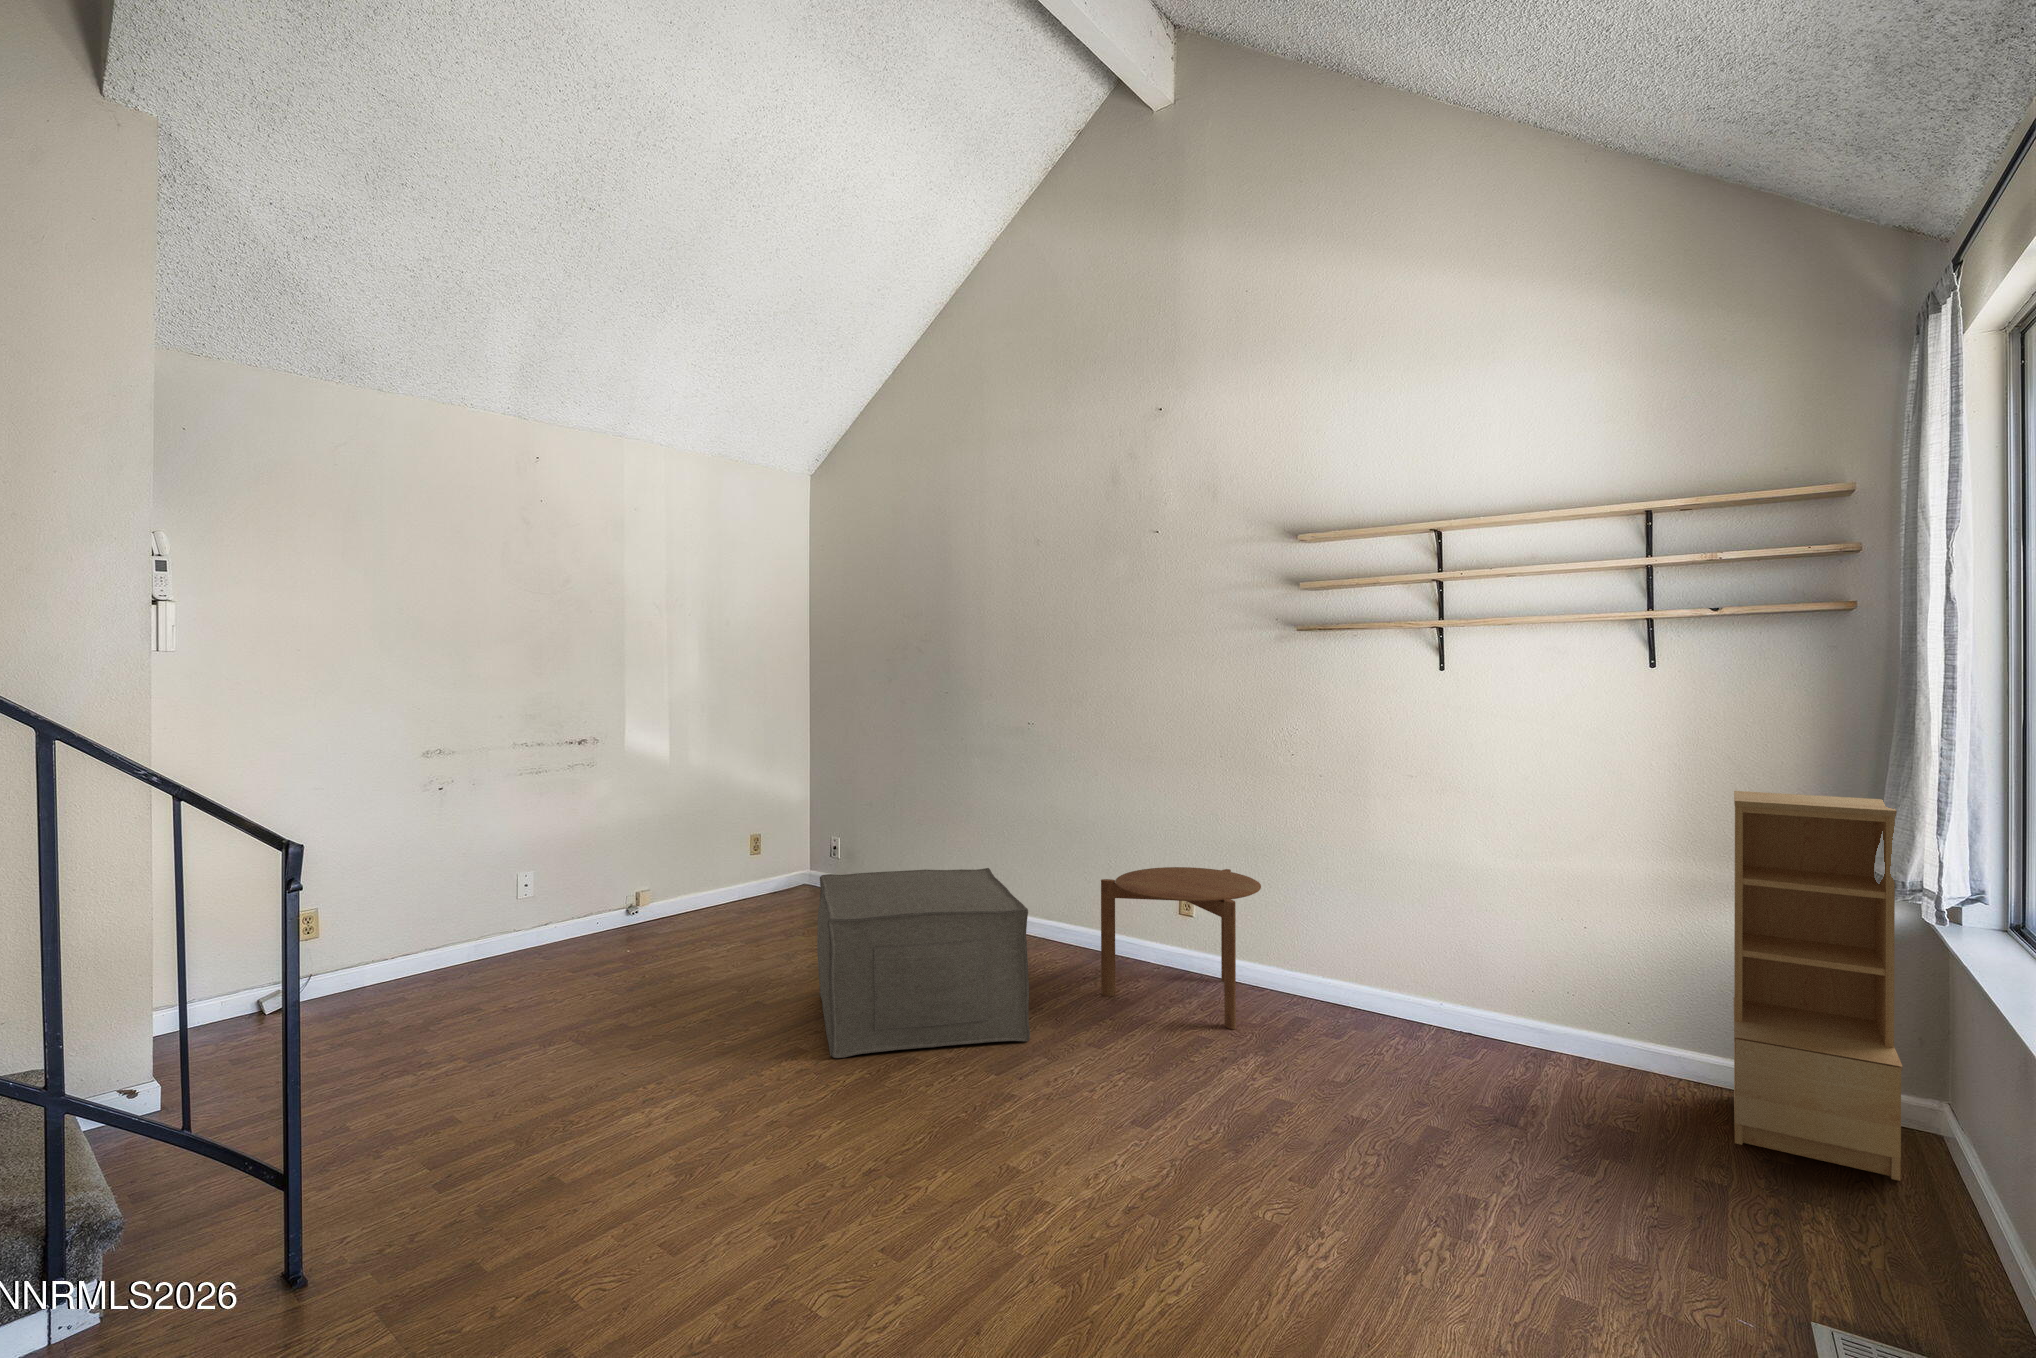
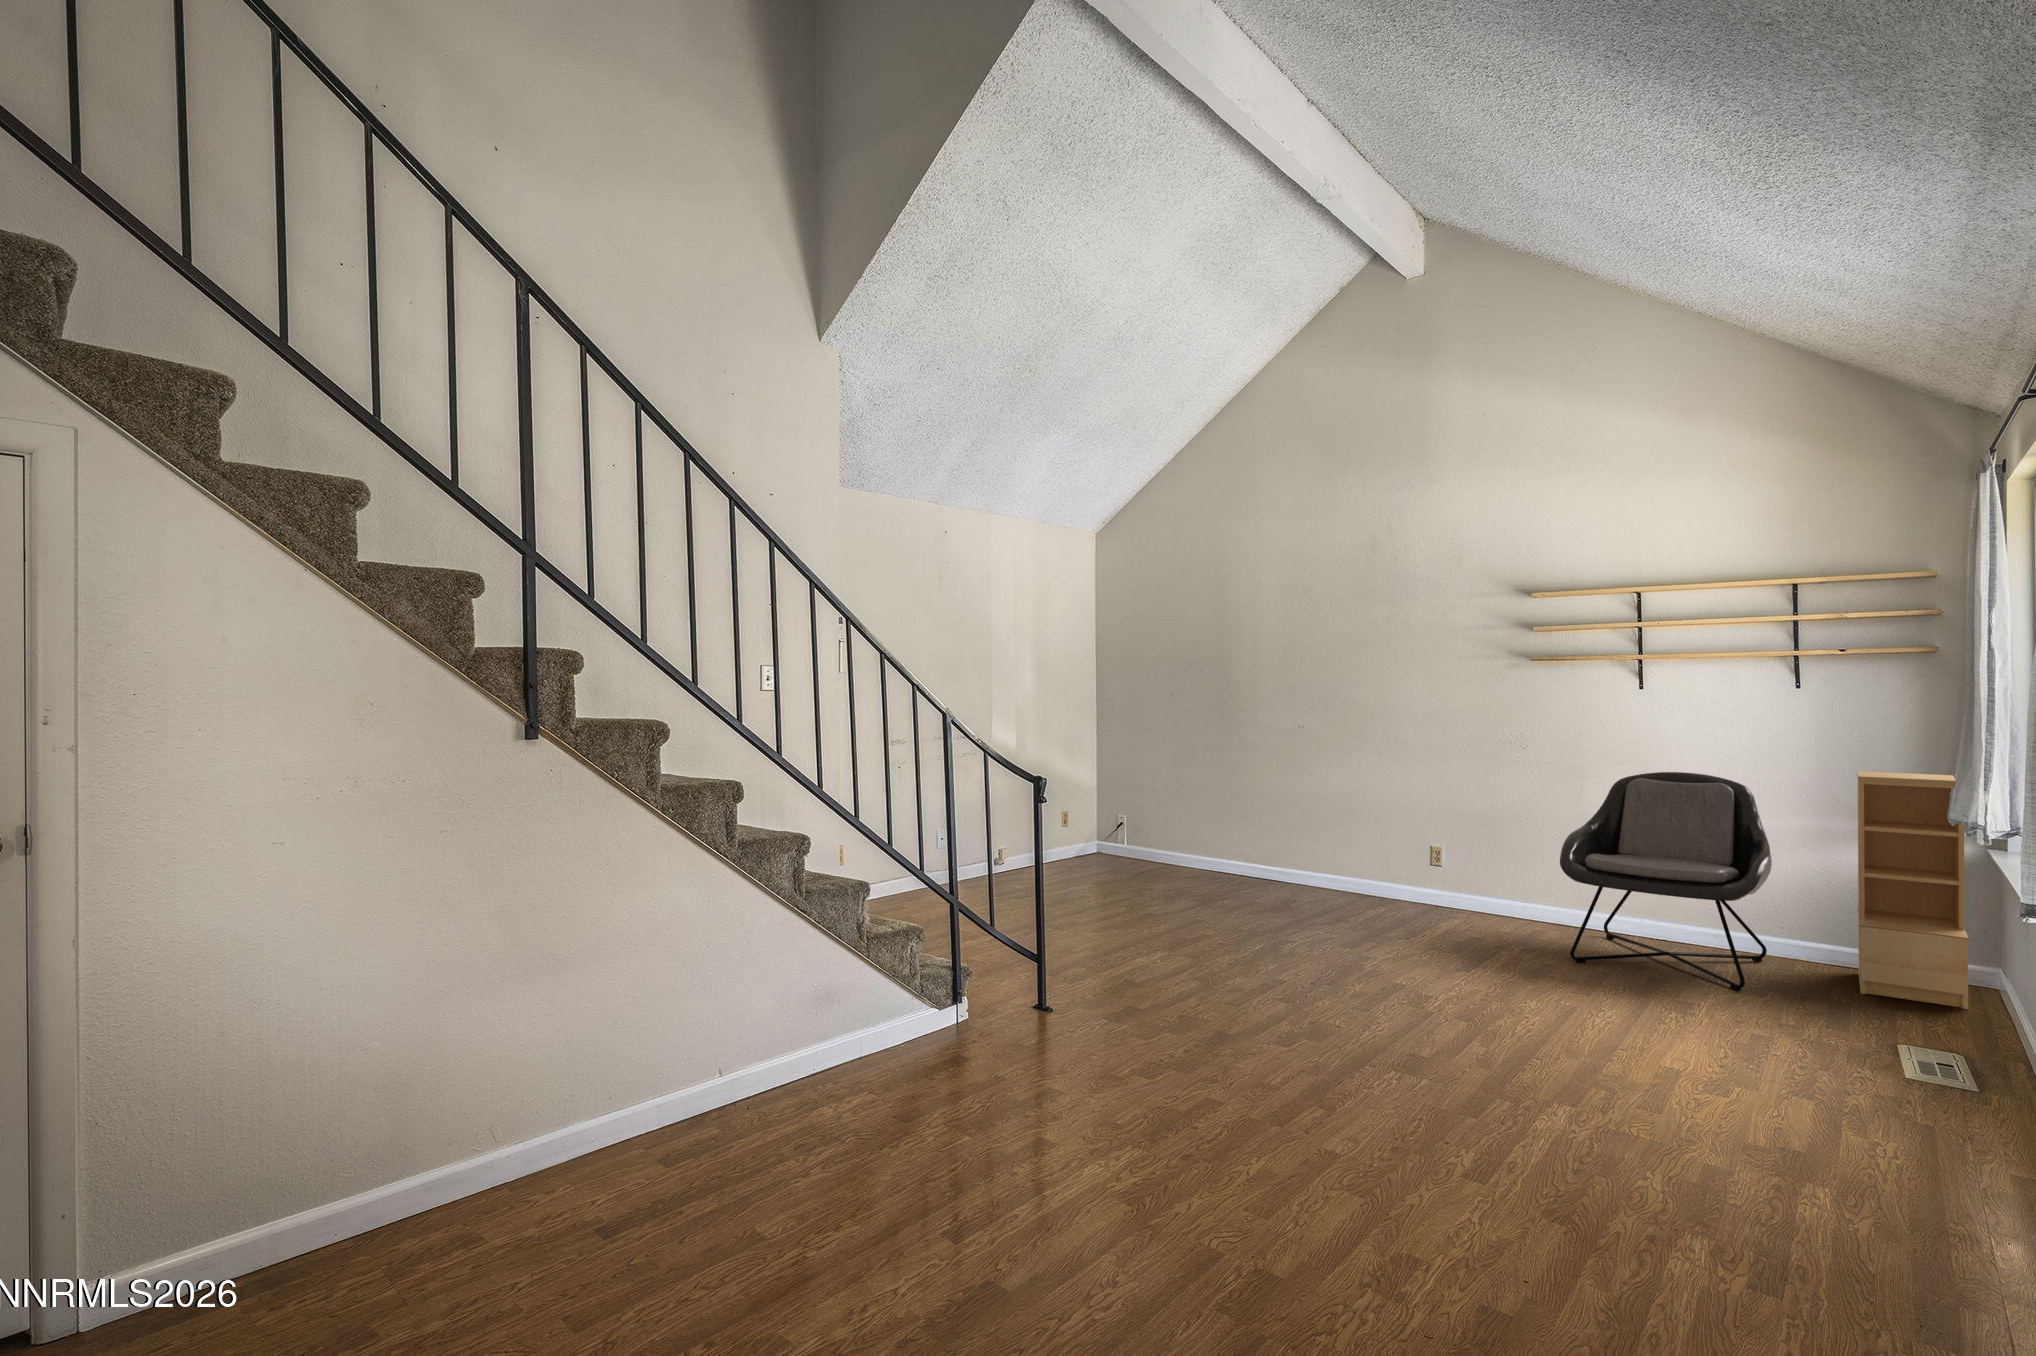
lounge chair: none [1304,789,1604,1140] -> present [1560,772,1772,991]
side table: present [1101,867,1261,1029] -> none [1386,832,1508,939]
ottoman: present [817,868,1030,1058] -> none [1186,831,1360,950]

